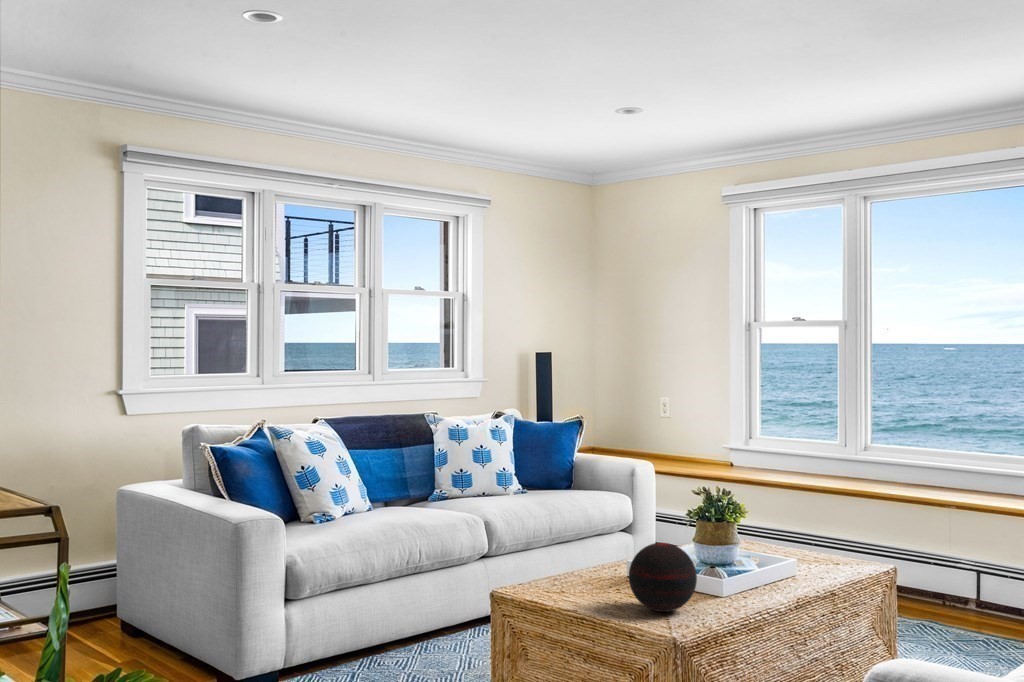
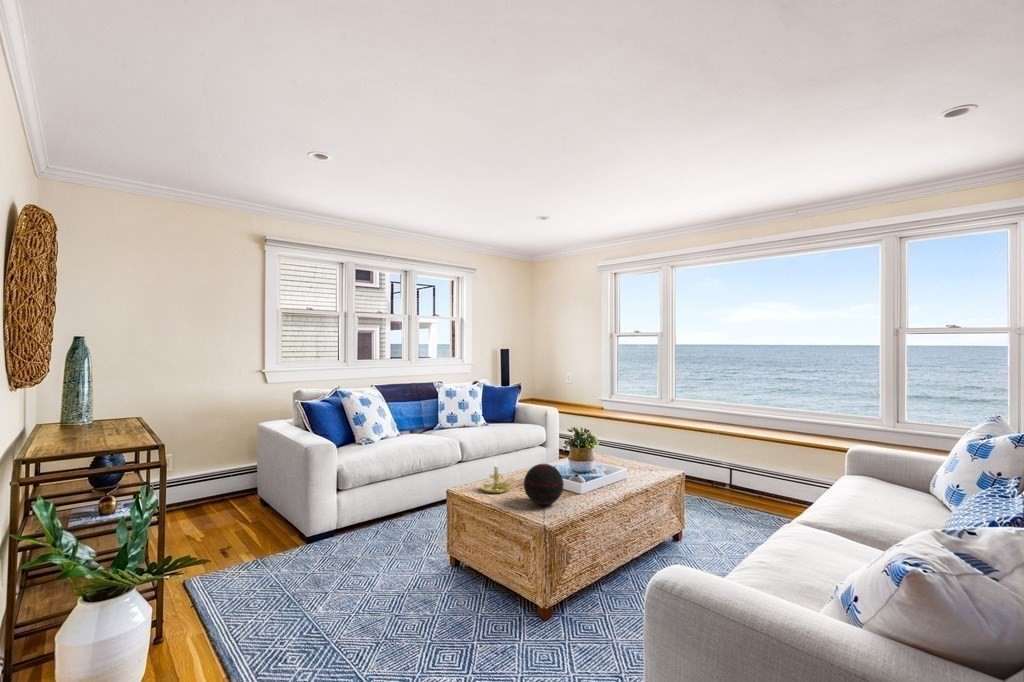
candle holder: none [549,537,607,596] -> present [481,459,512,493]

